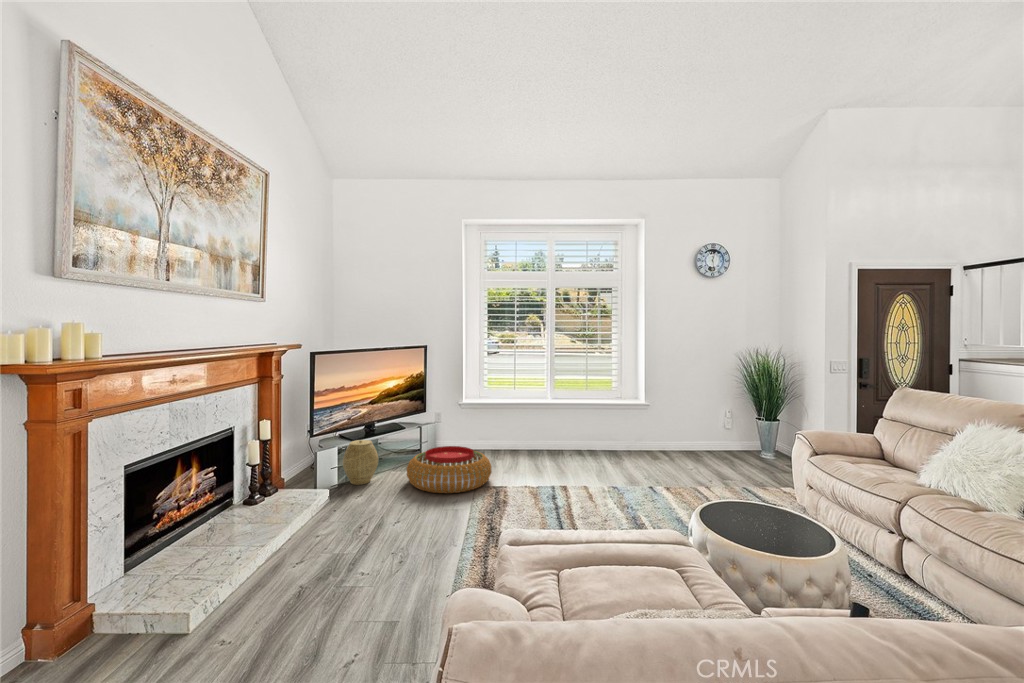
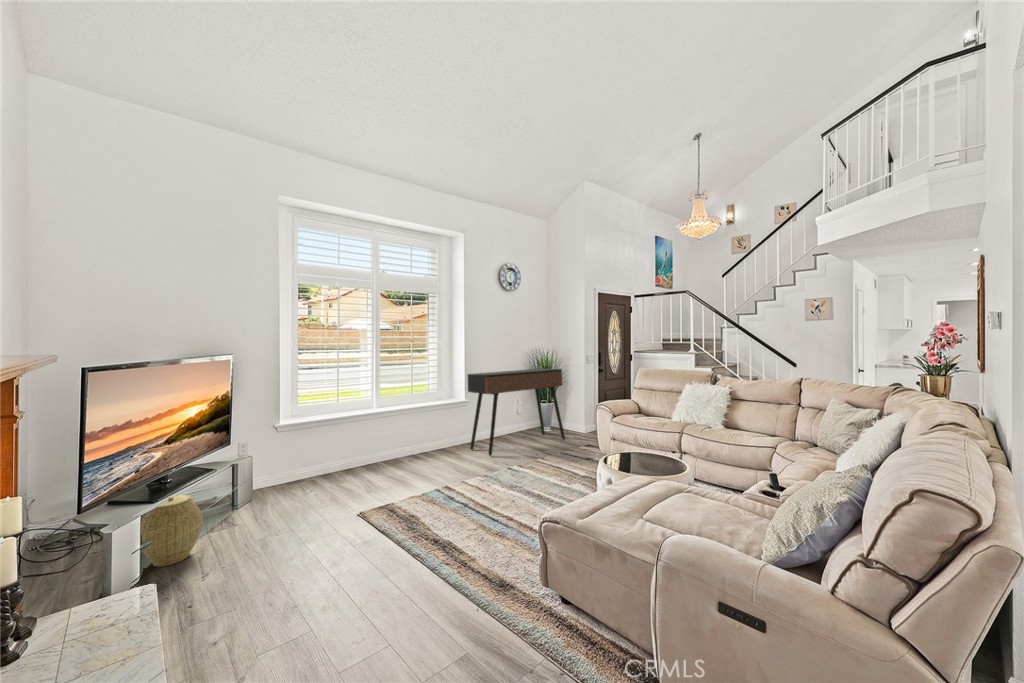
console table: none [639,374,774,473] -> present [467,369,565,456]
pouf: present [407,446,492,493] -> none [253,473,368,539]

